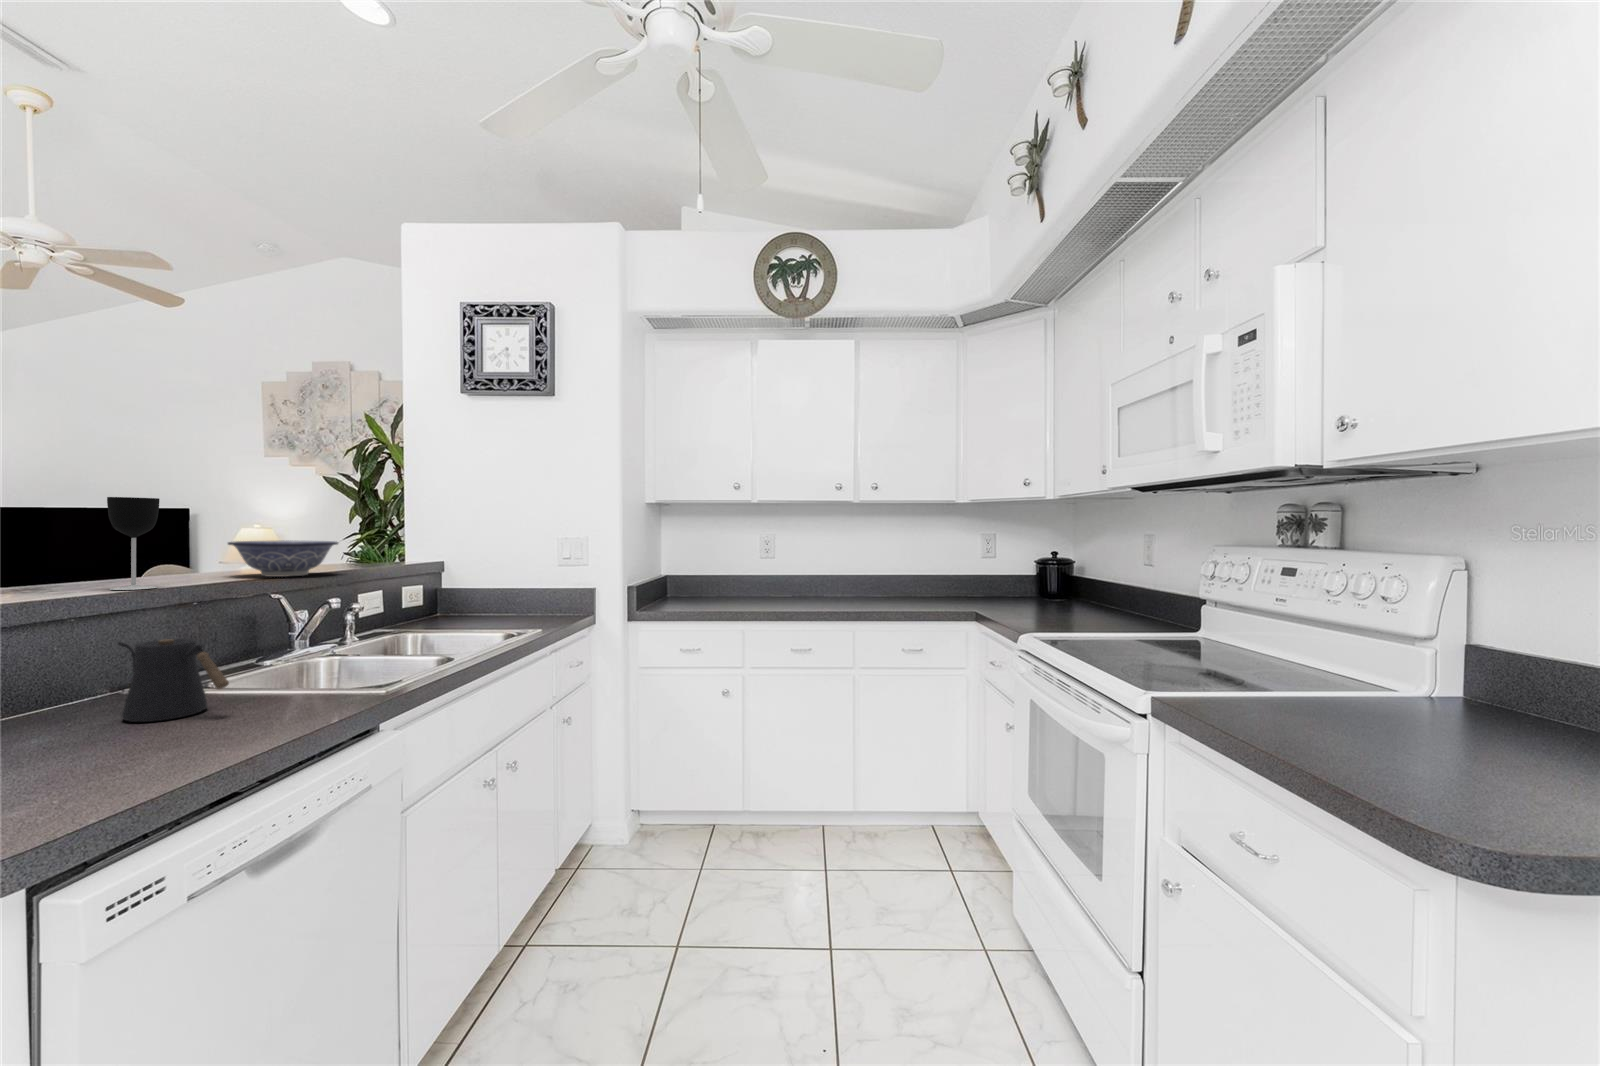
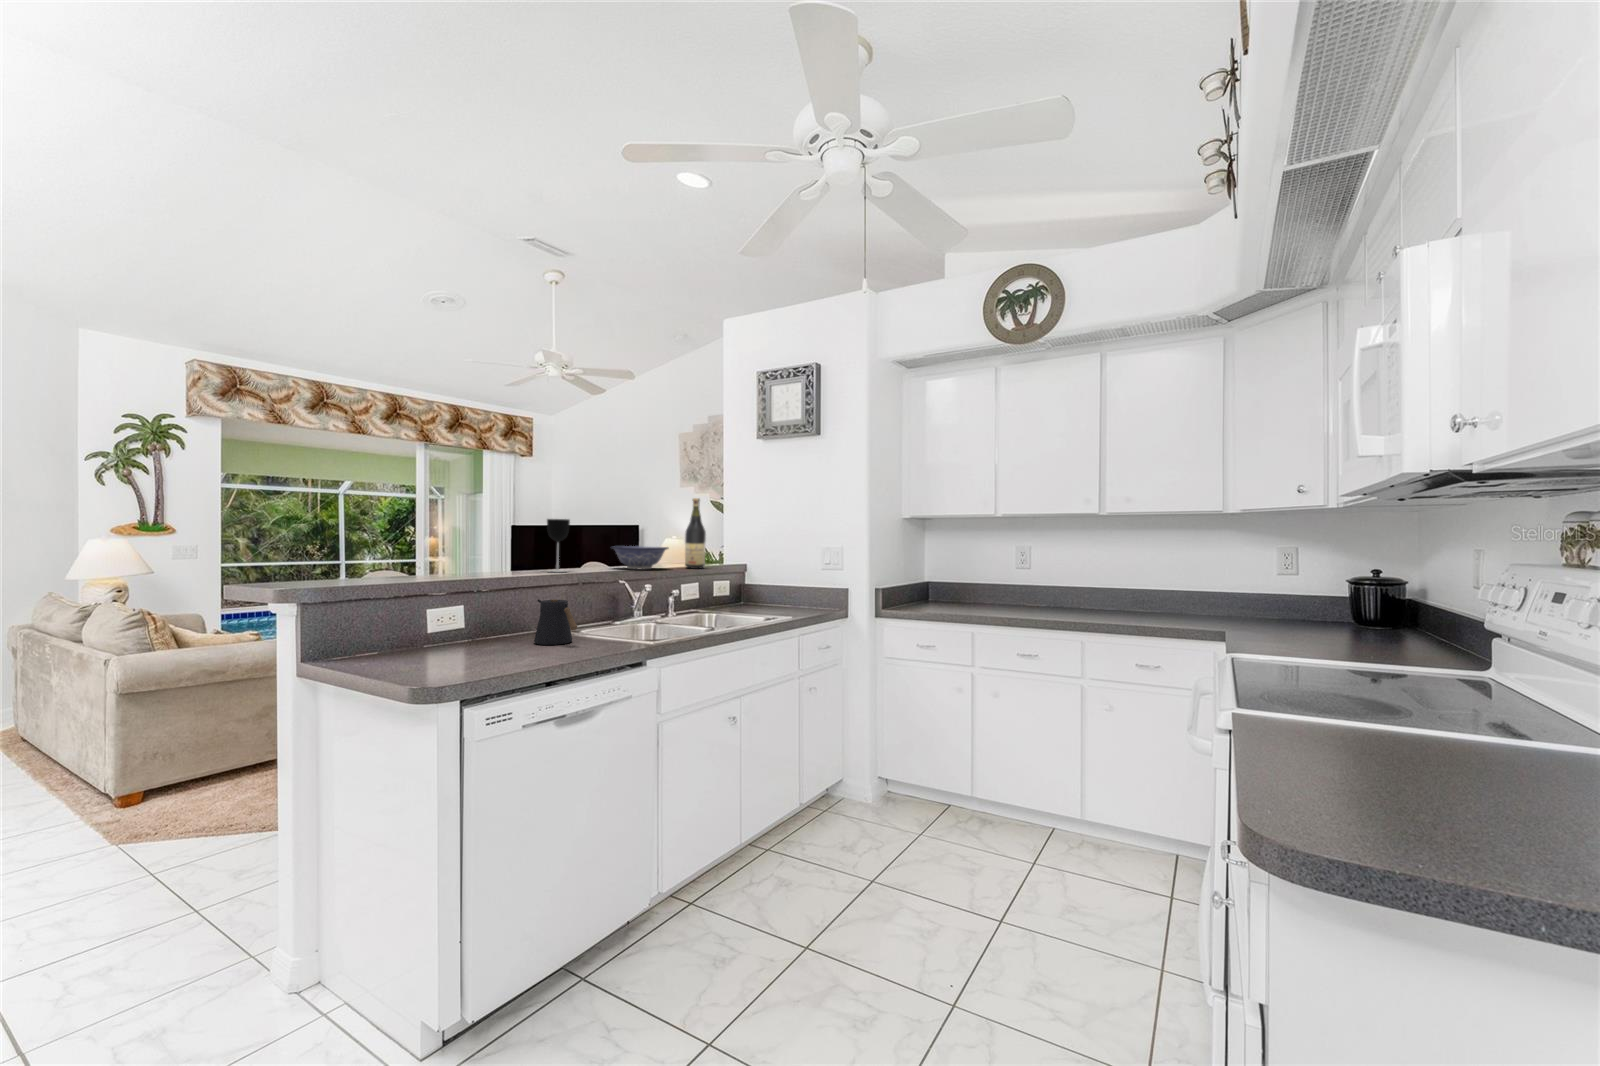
wine bottle: none [359,469,393,571] -> present [685,498,706,569]

